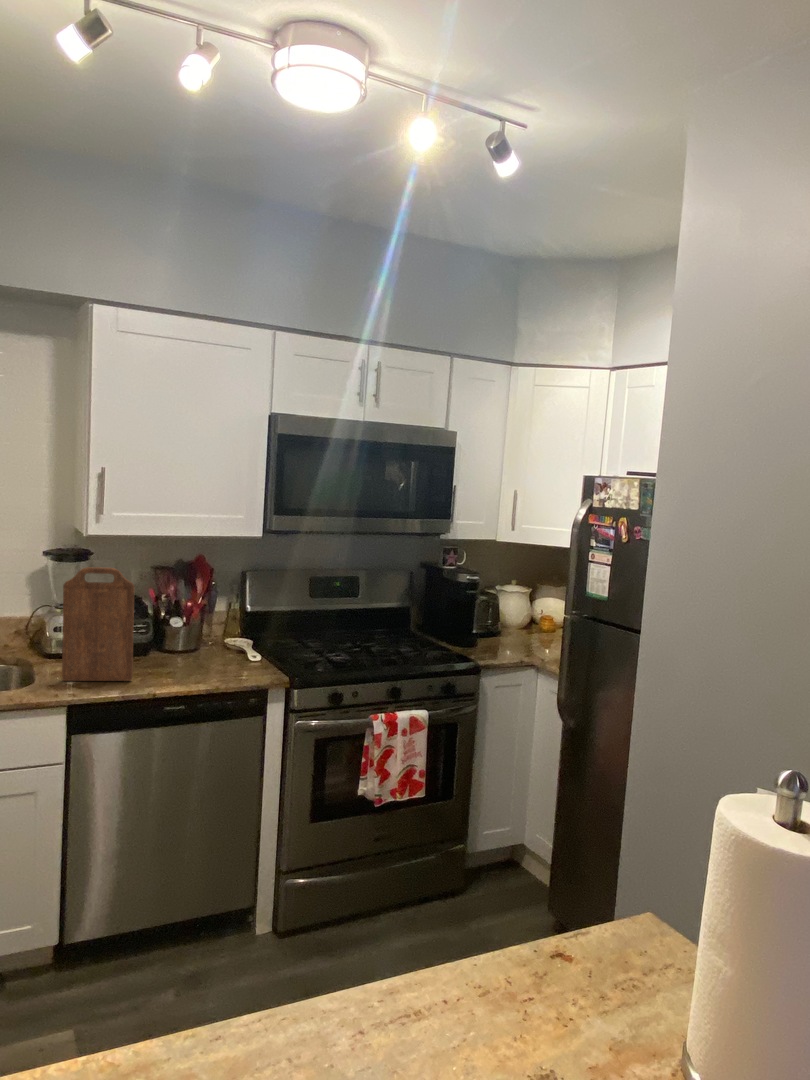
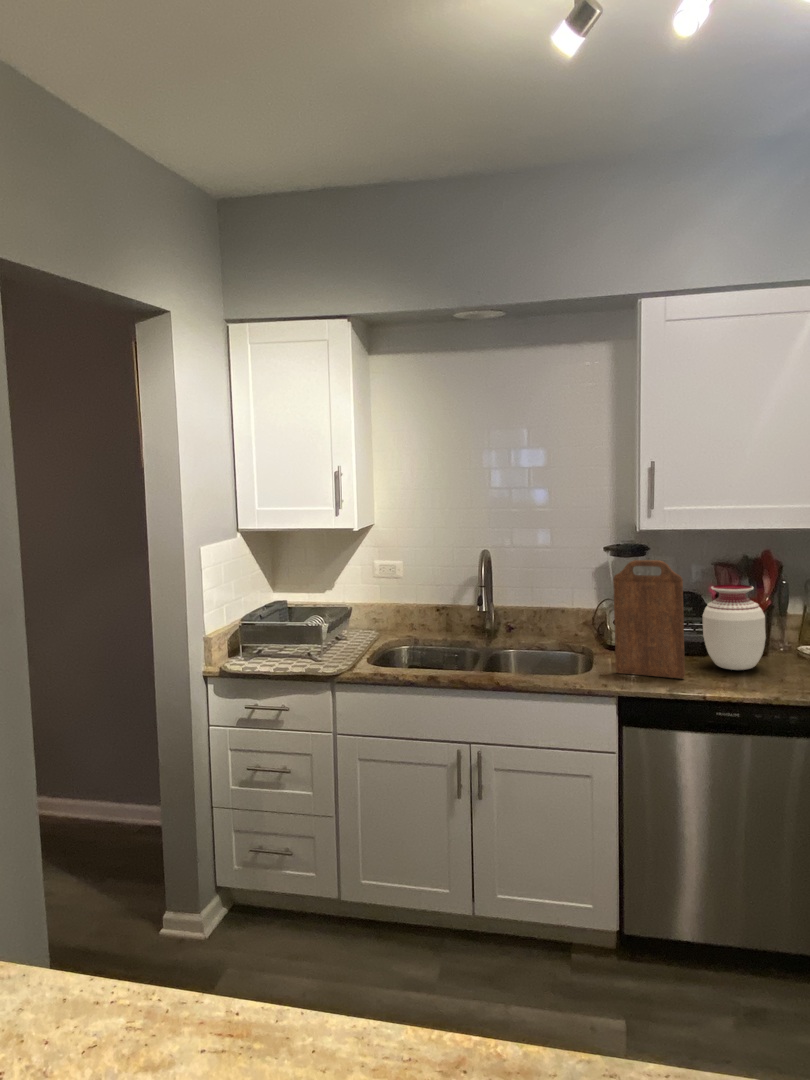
vase: none [148,590,203,668] -> present [703,584,766,670]

